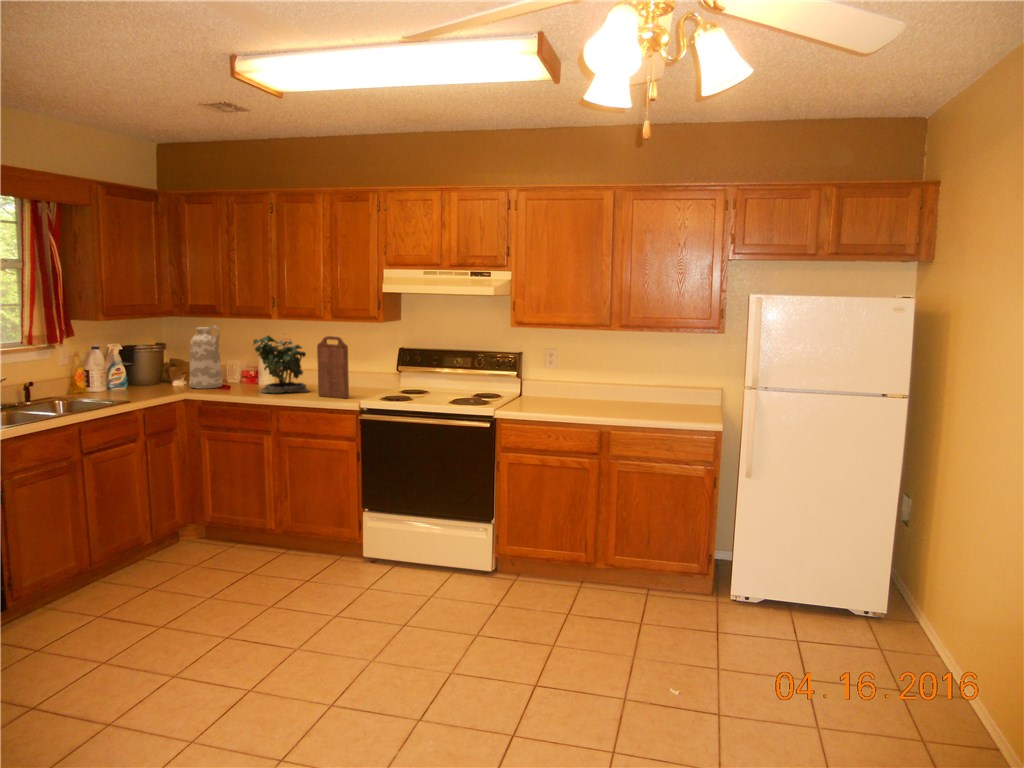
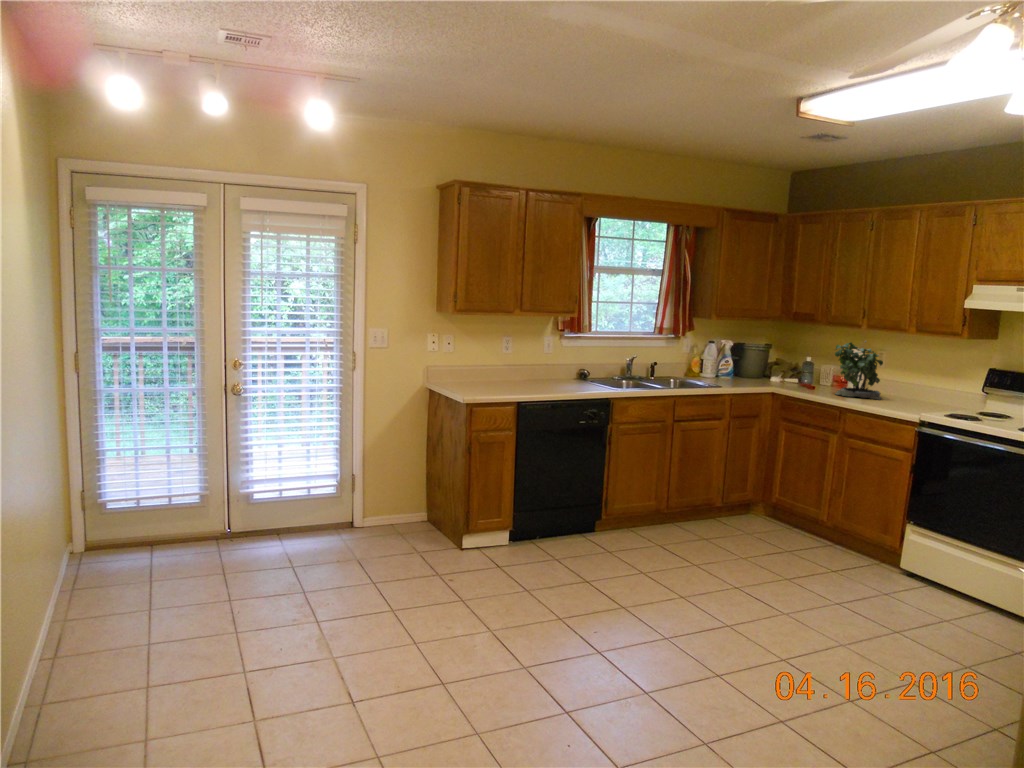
vase: present [189,326,222,388] -> none [780,331,811,386]
cutting board: present [317,336,349,398] -> none [884,346,918,409]

